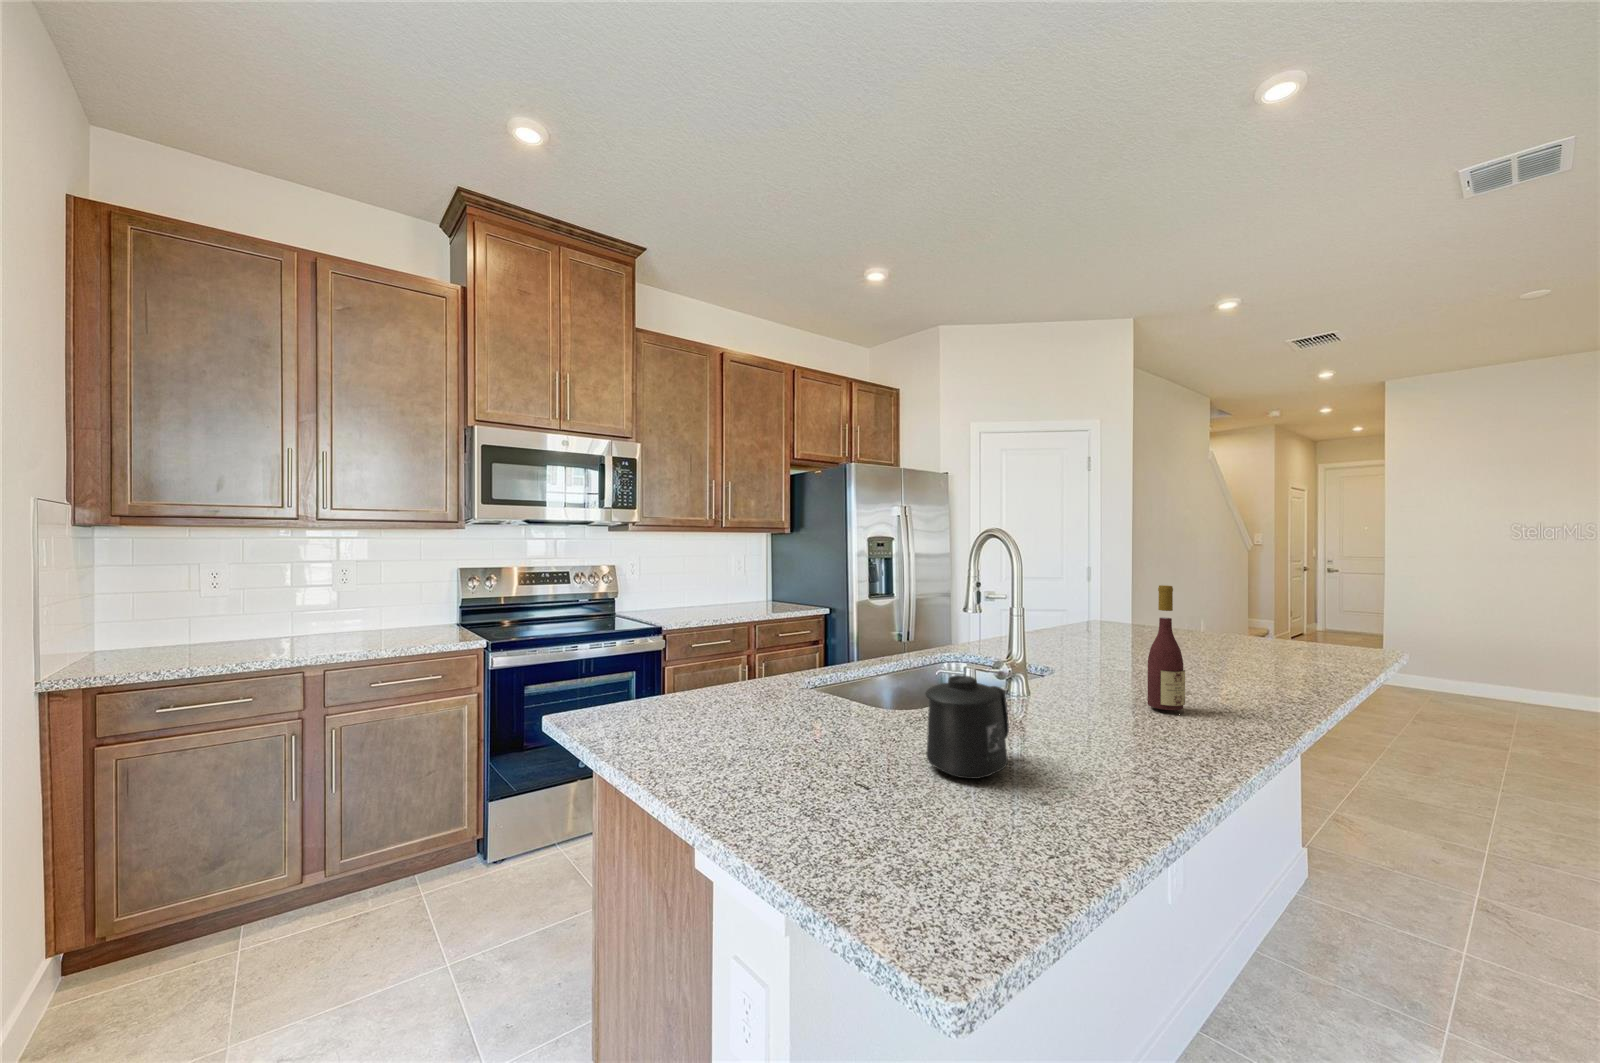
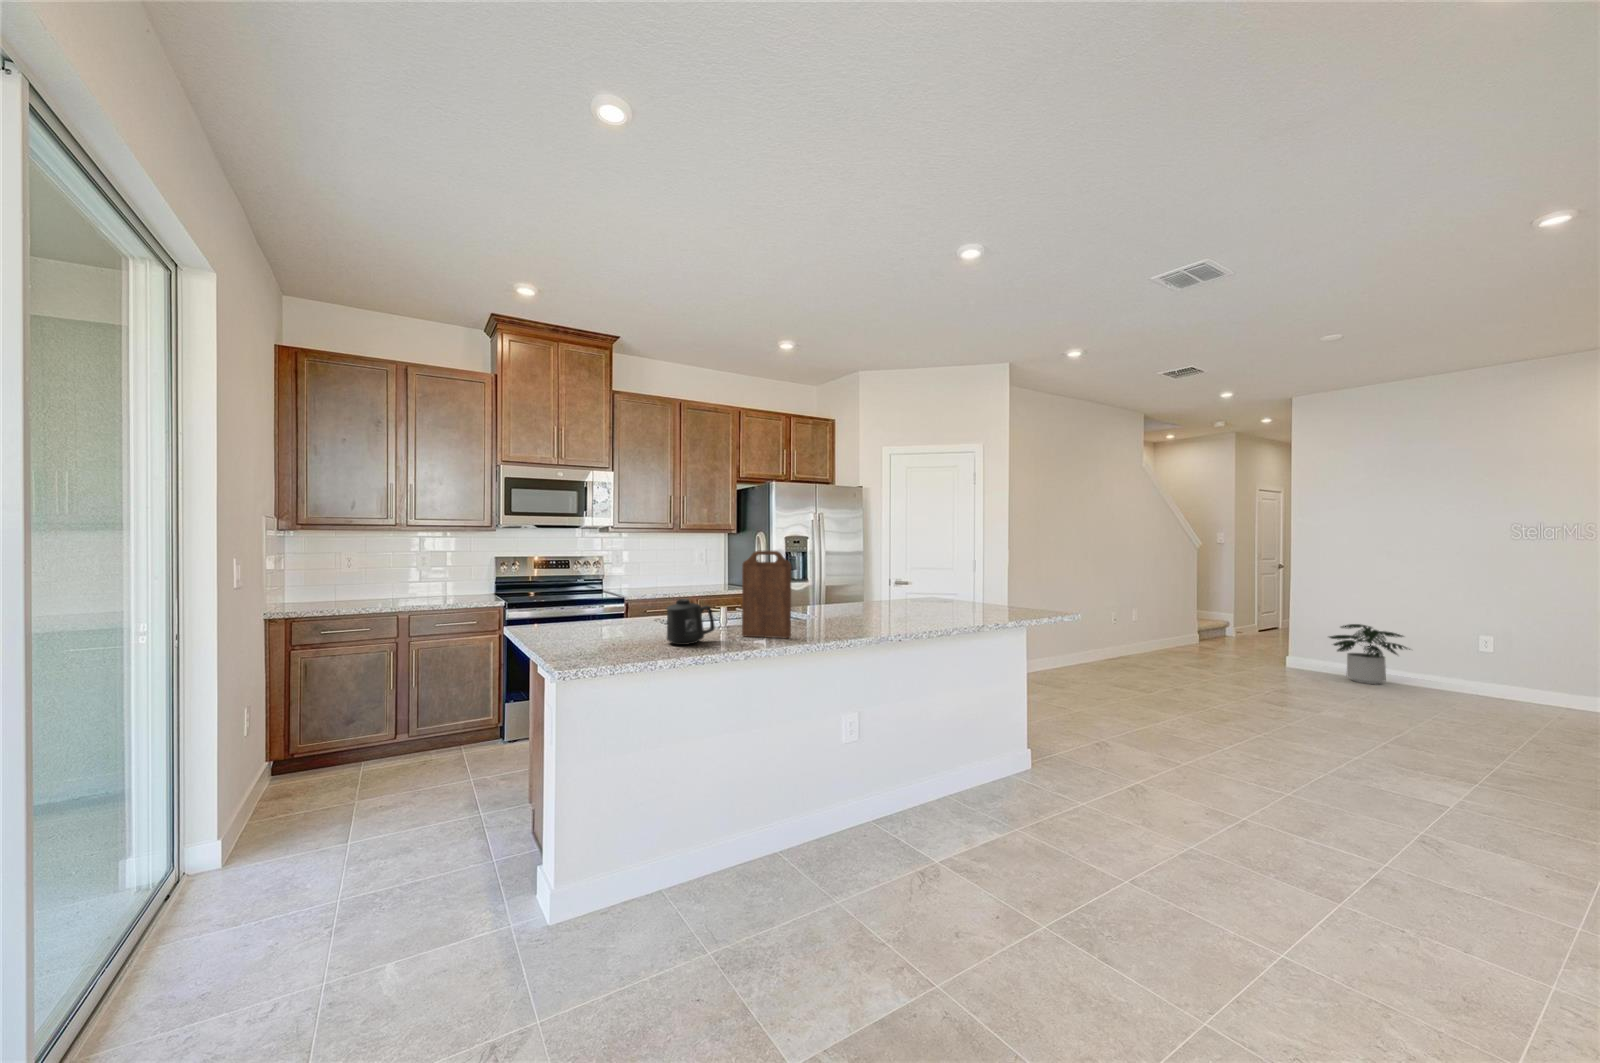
cutting board: none [1033,570,1137,743] -> present [742,550,791,638]
wine bottle: present [1148,585,1185,710] -> none [832,561,851,631]
potted plant: none [1458,639,1580,711] -> present [1329,624,1410,684]

